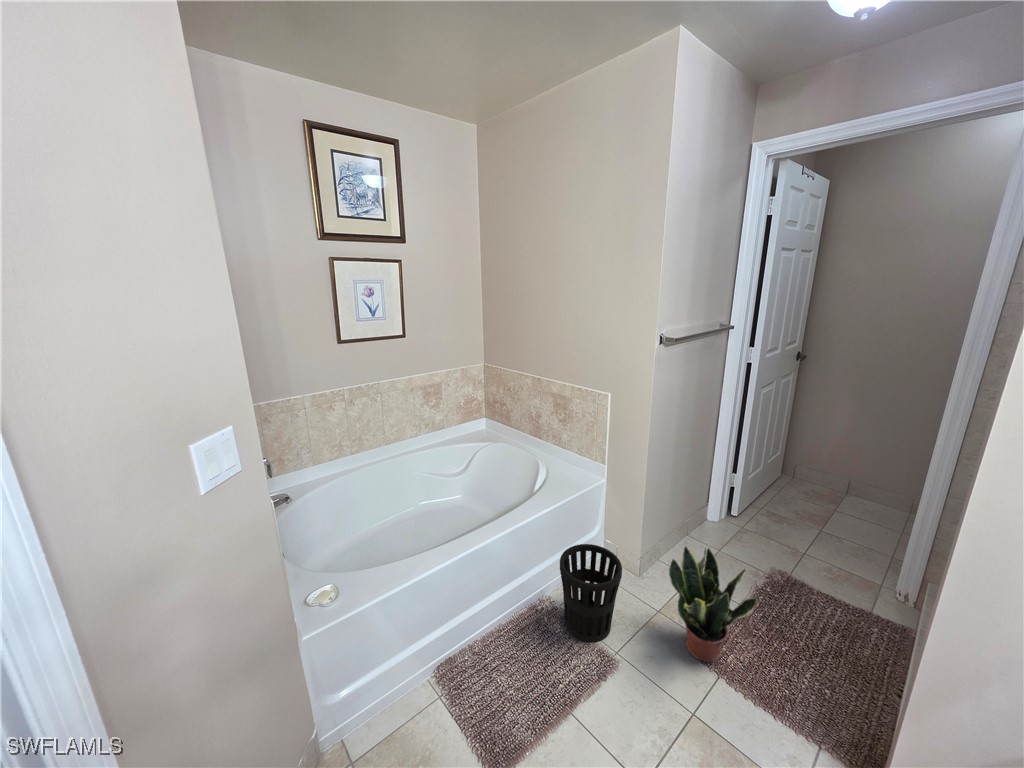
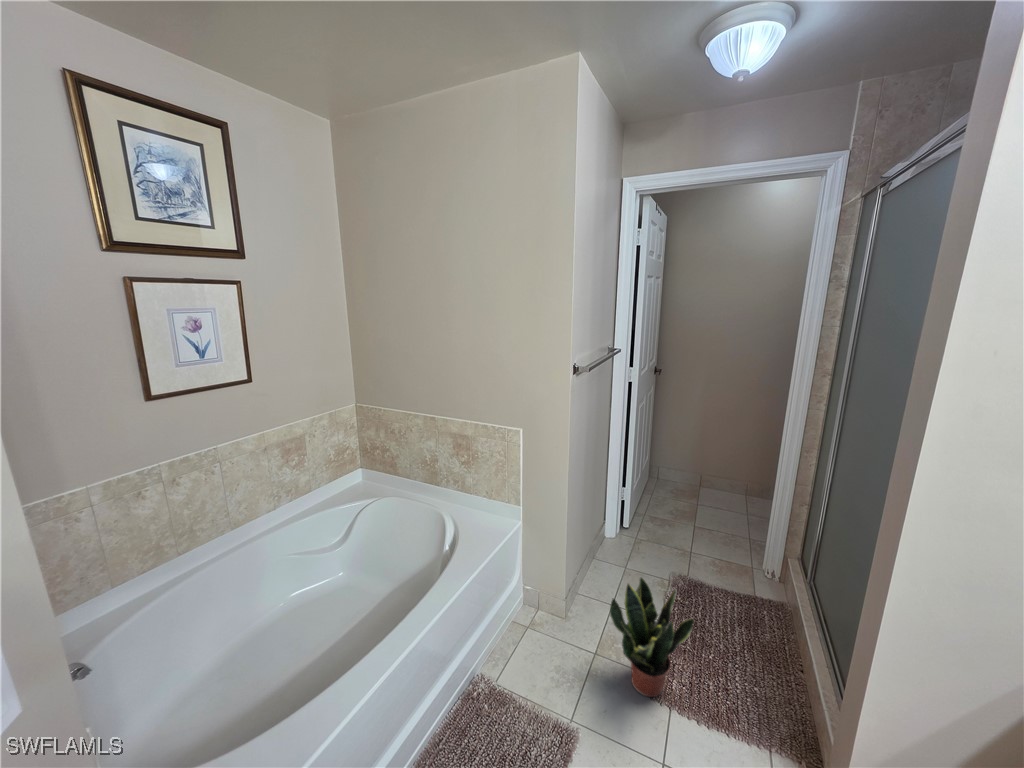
wastebasket: present [560,544,622,642] -> none [498,603,568,720]

